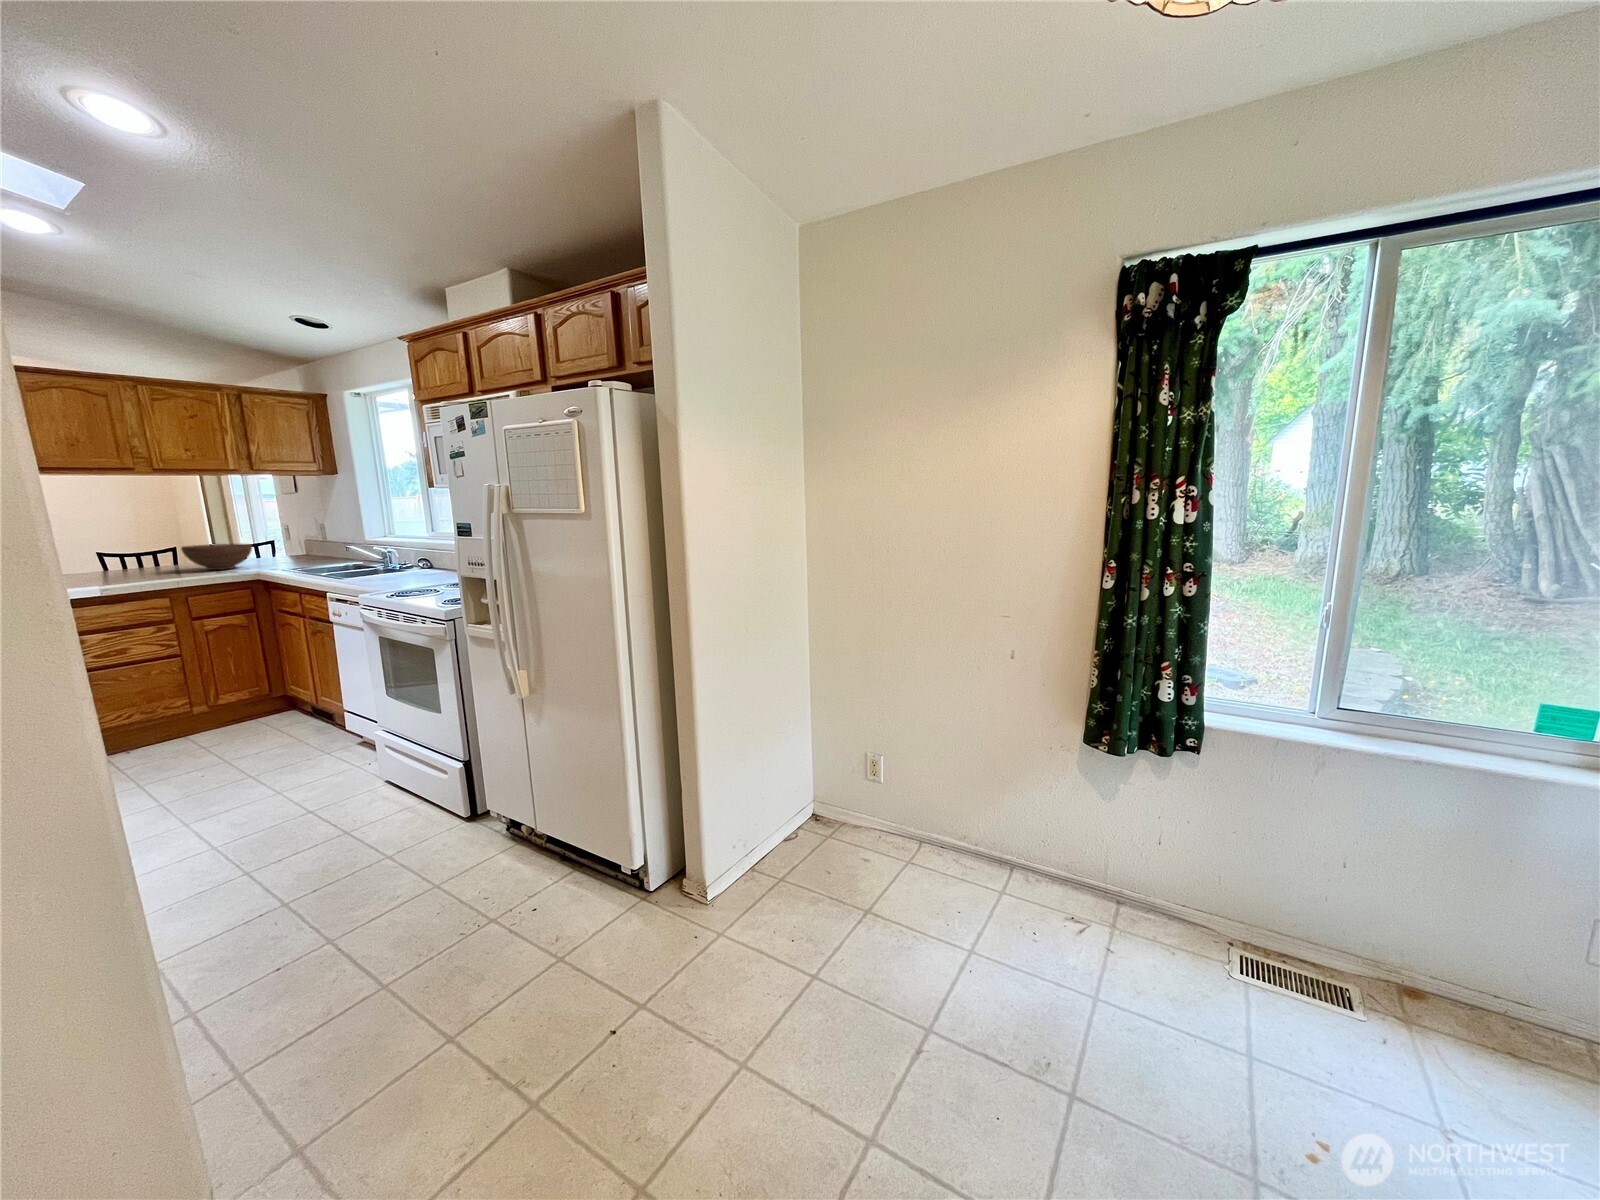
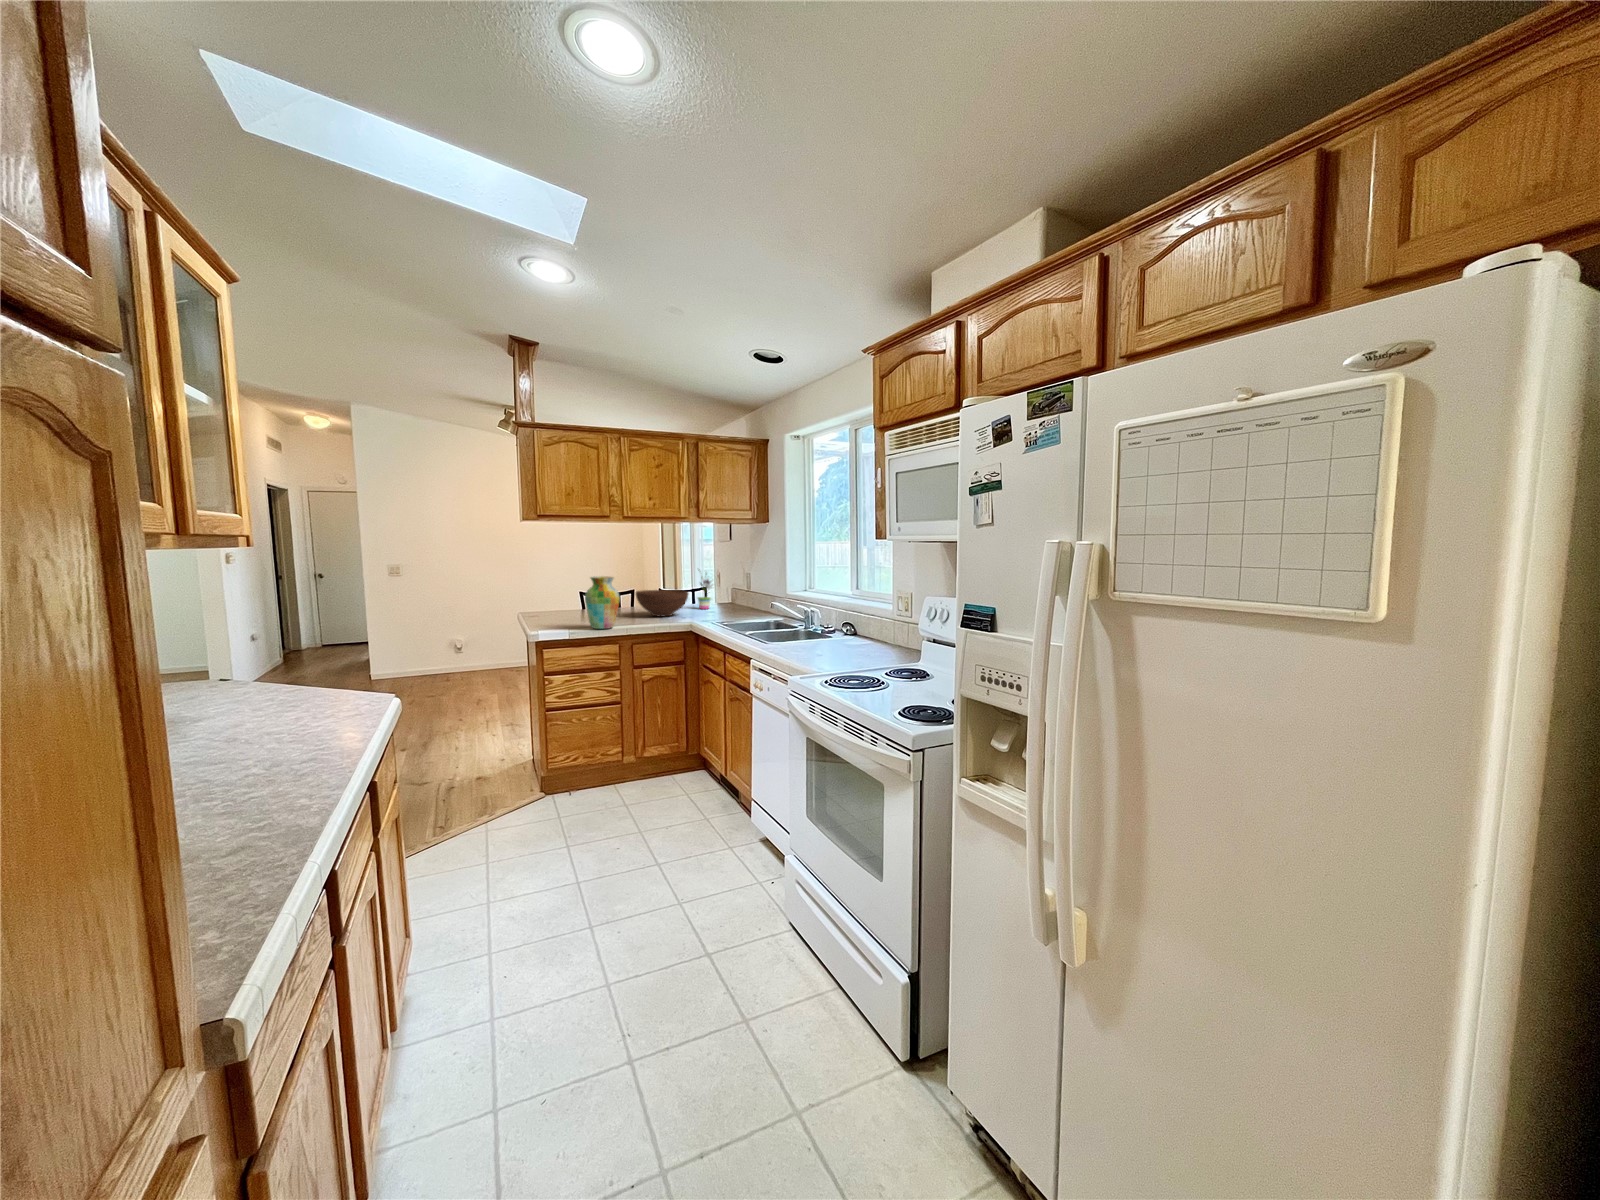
potted plant: none [261,521,285,561] -> present [698,577,713,609]
vase: none [112,531,161,584] -> present [585,576,620,629]

